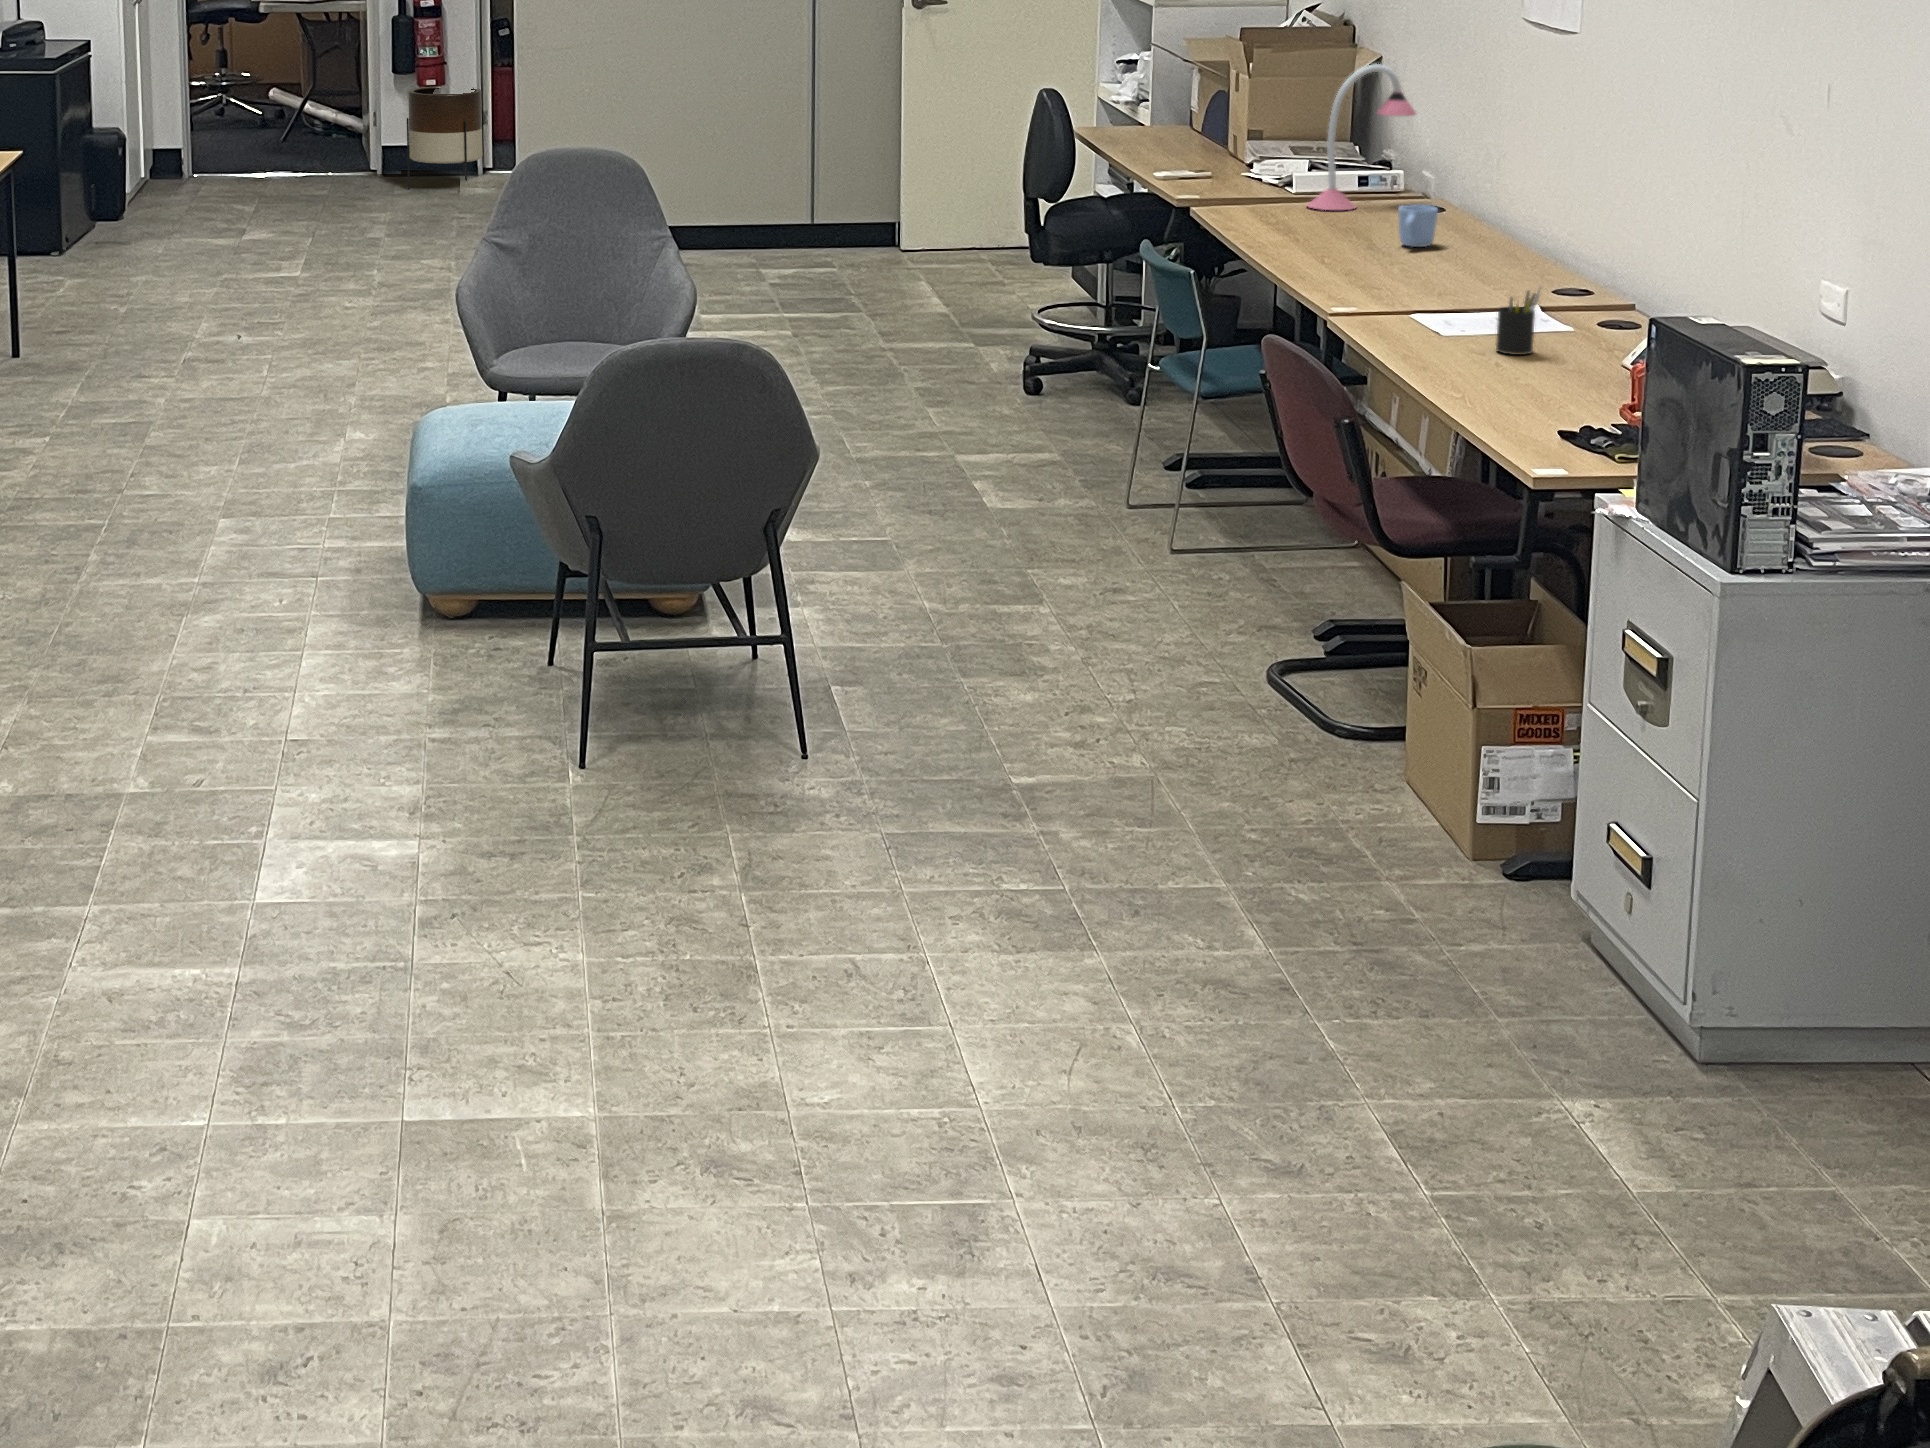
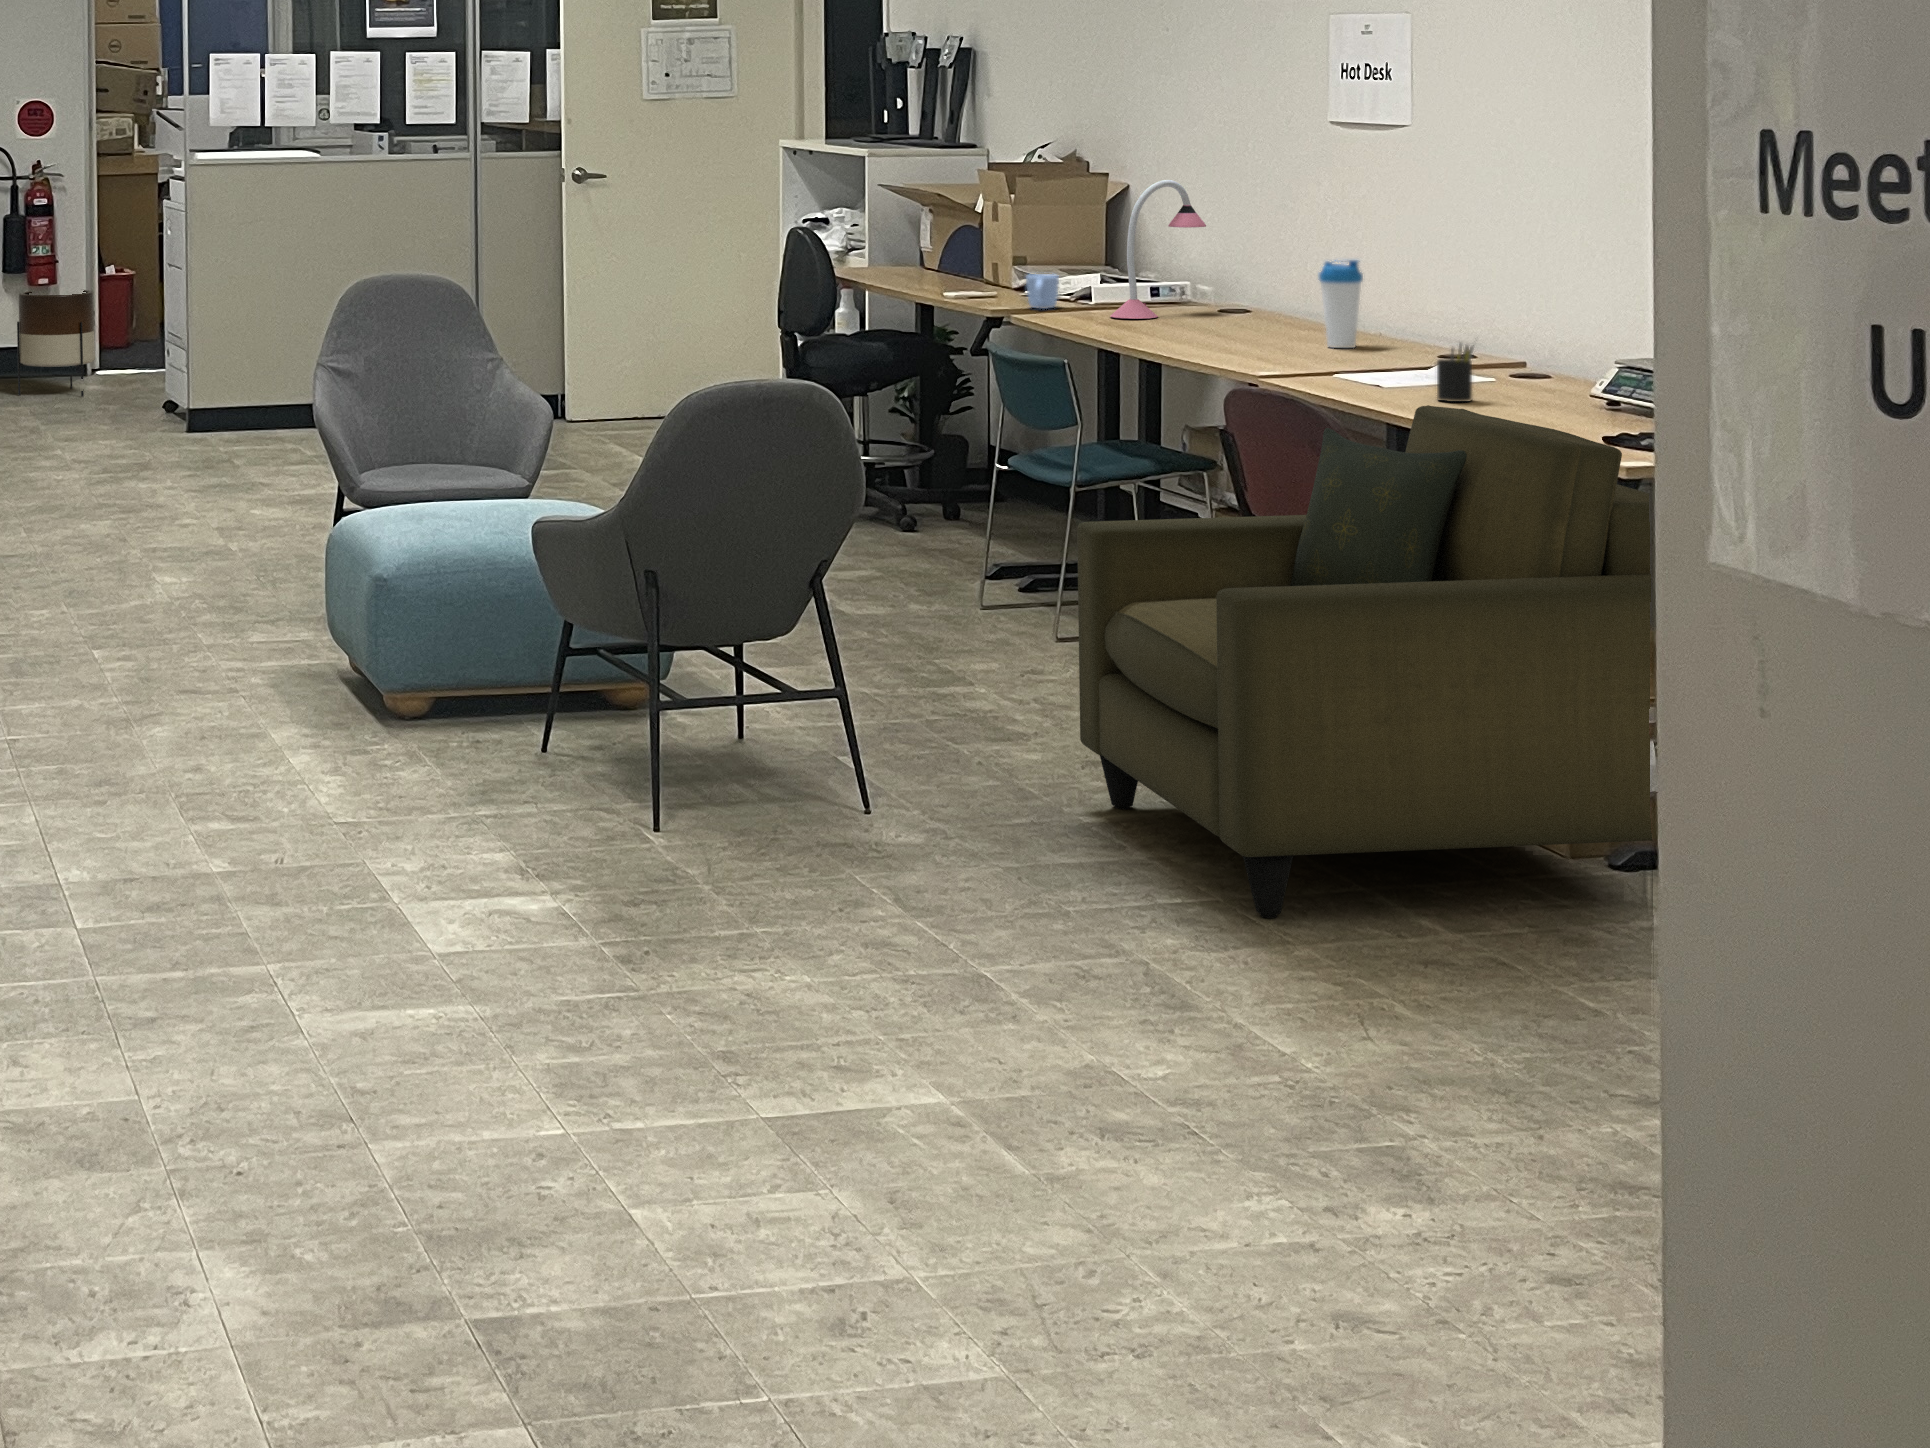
water bottle: none [1473,172,1521,266] -> present [1319,260,1363,348]
mug: present [1398,205,1438,247] -> present [1026,274,1059,309]
armchair: none [1016,379,1600,927] -> present [1077,405,1653,918]

